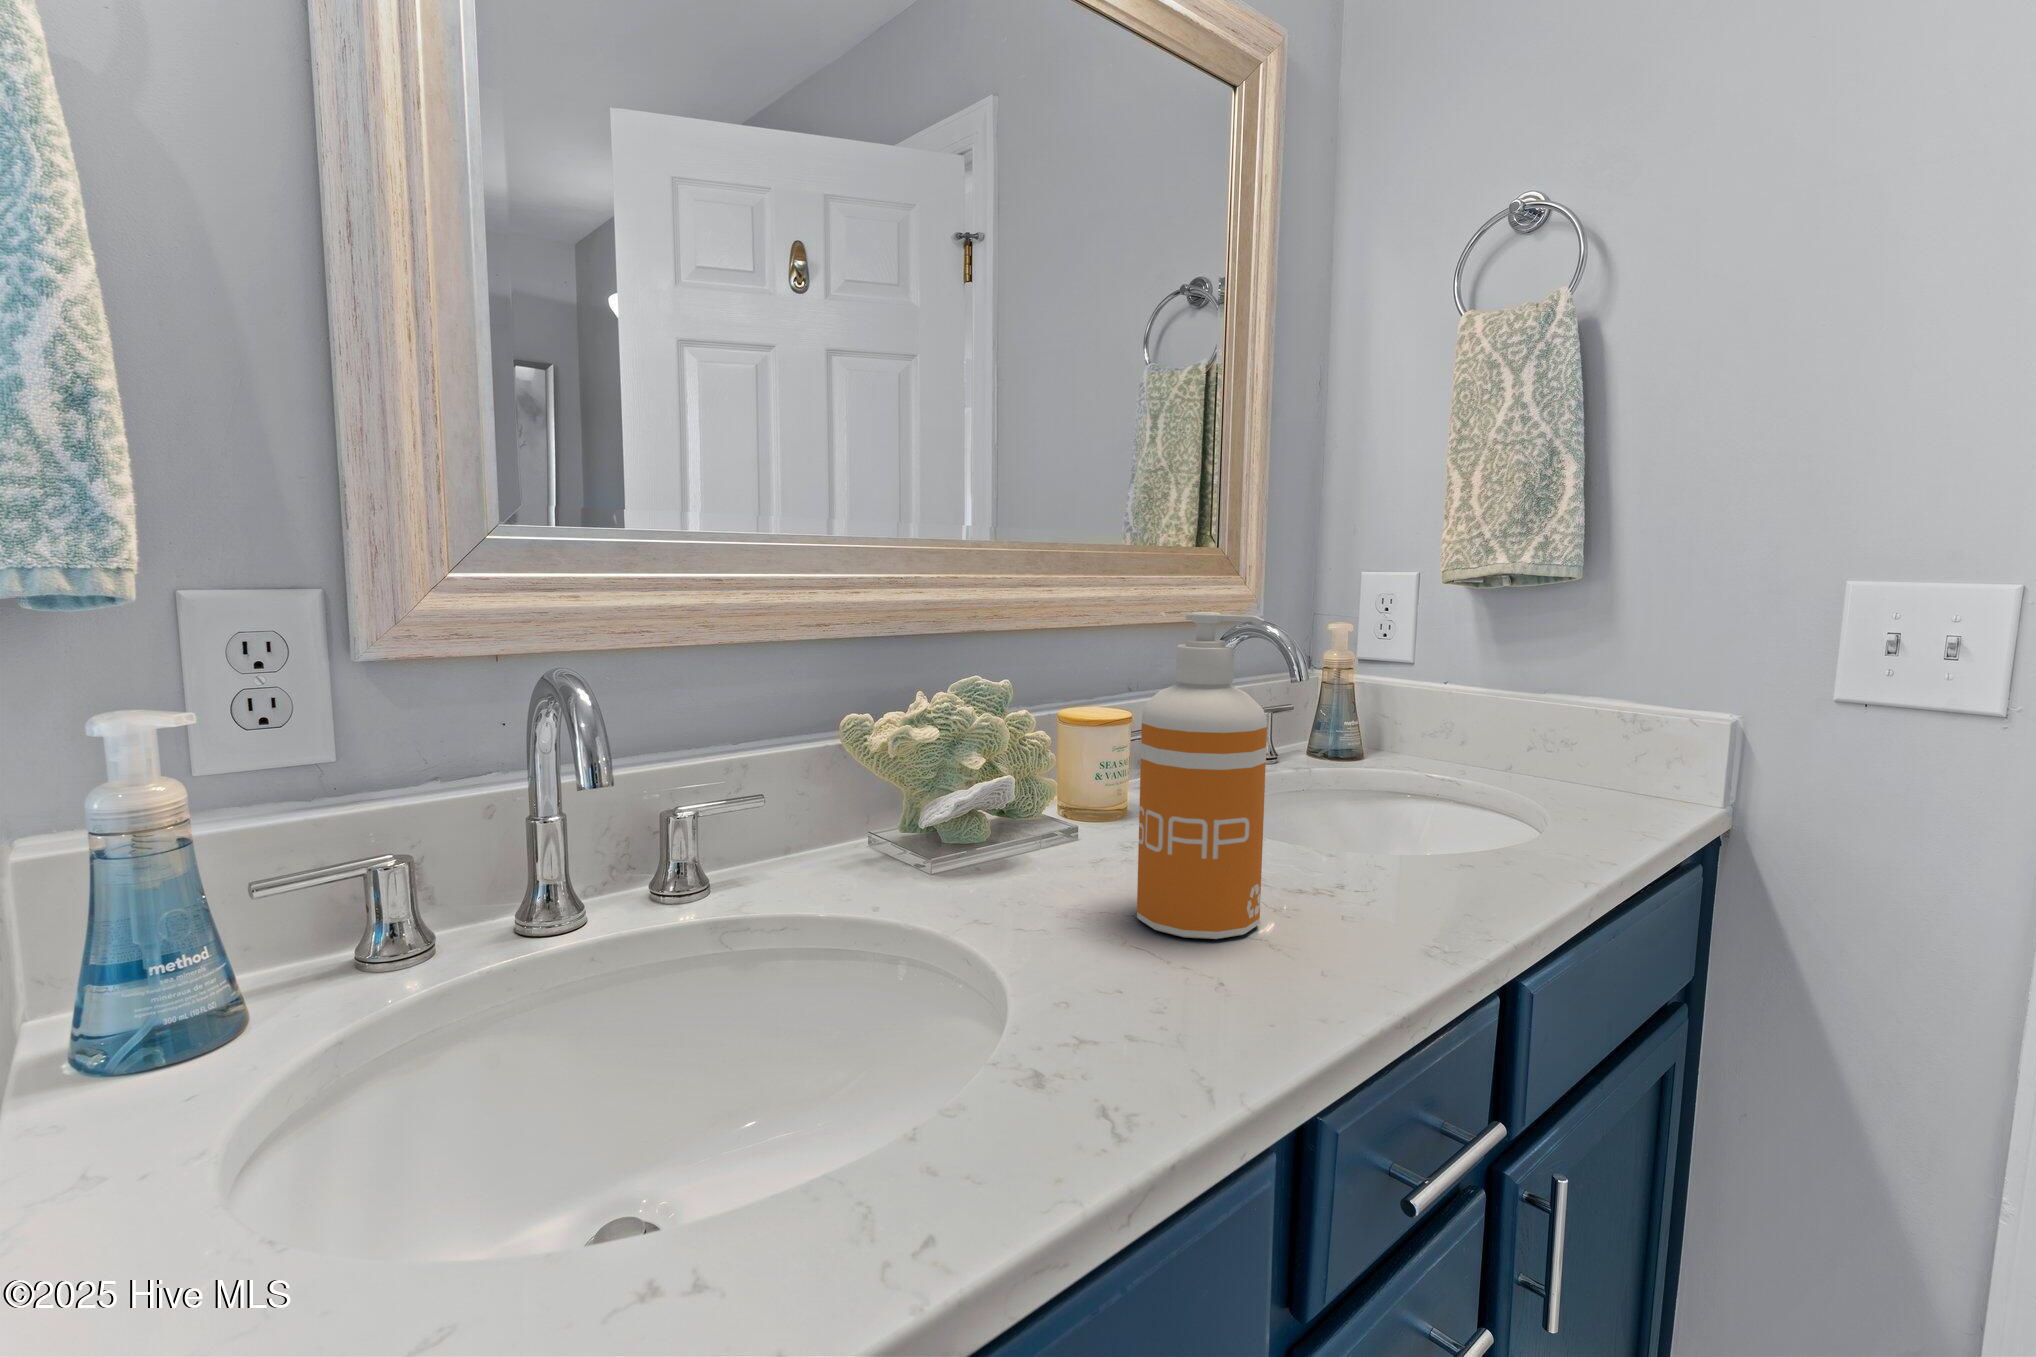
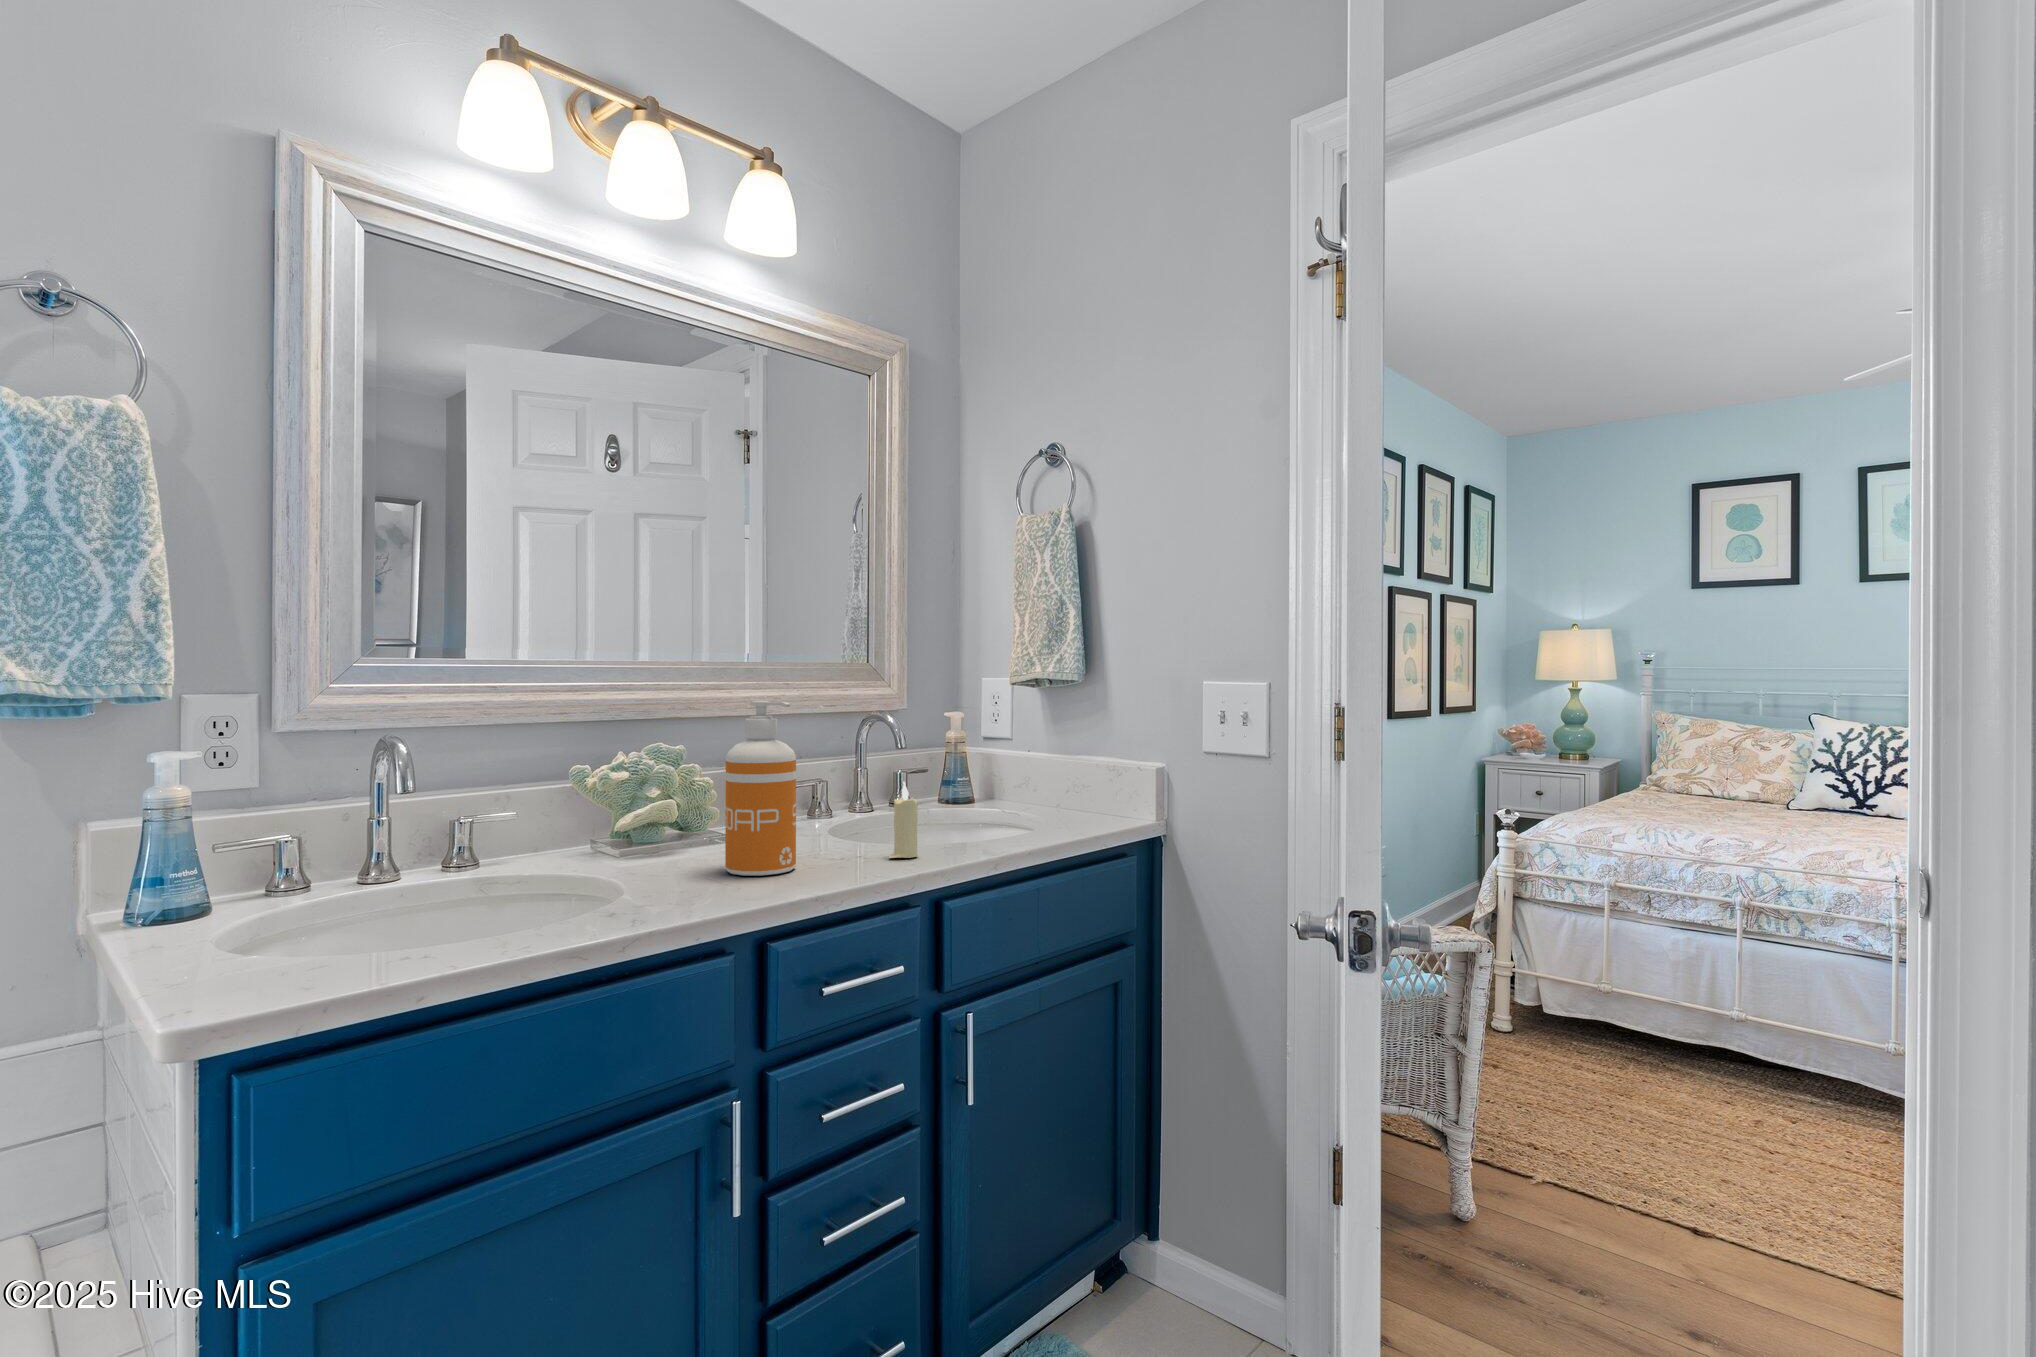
candle: none [1389,759,1444,893] -> present [888,781,918,858]

